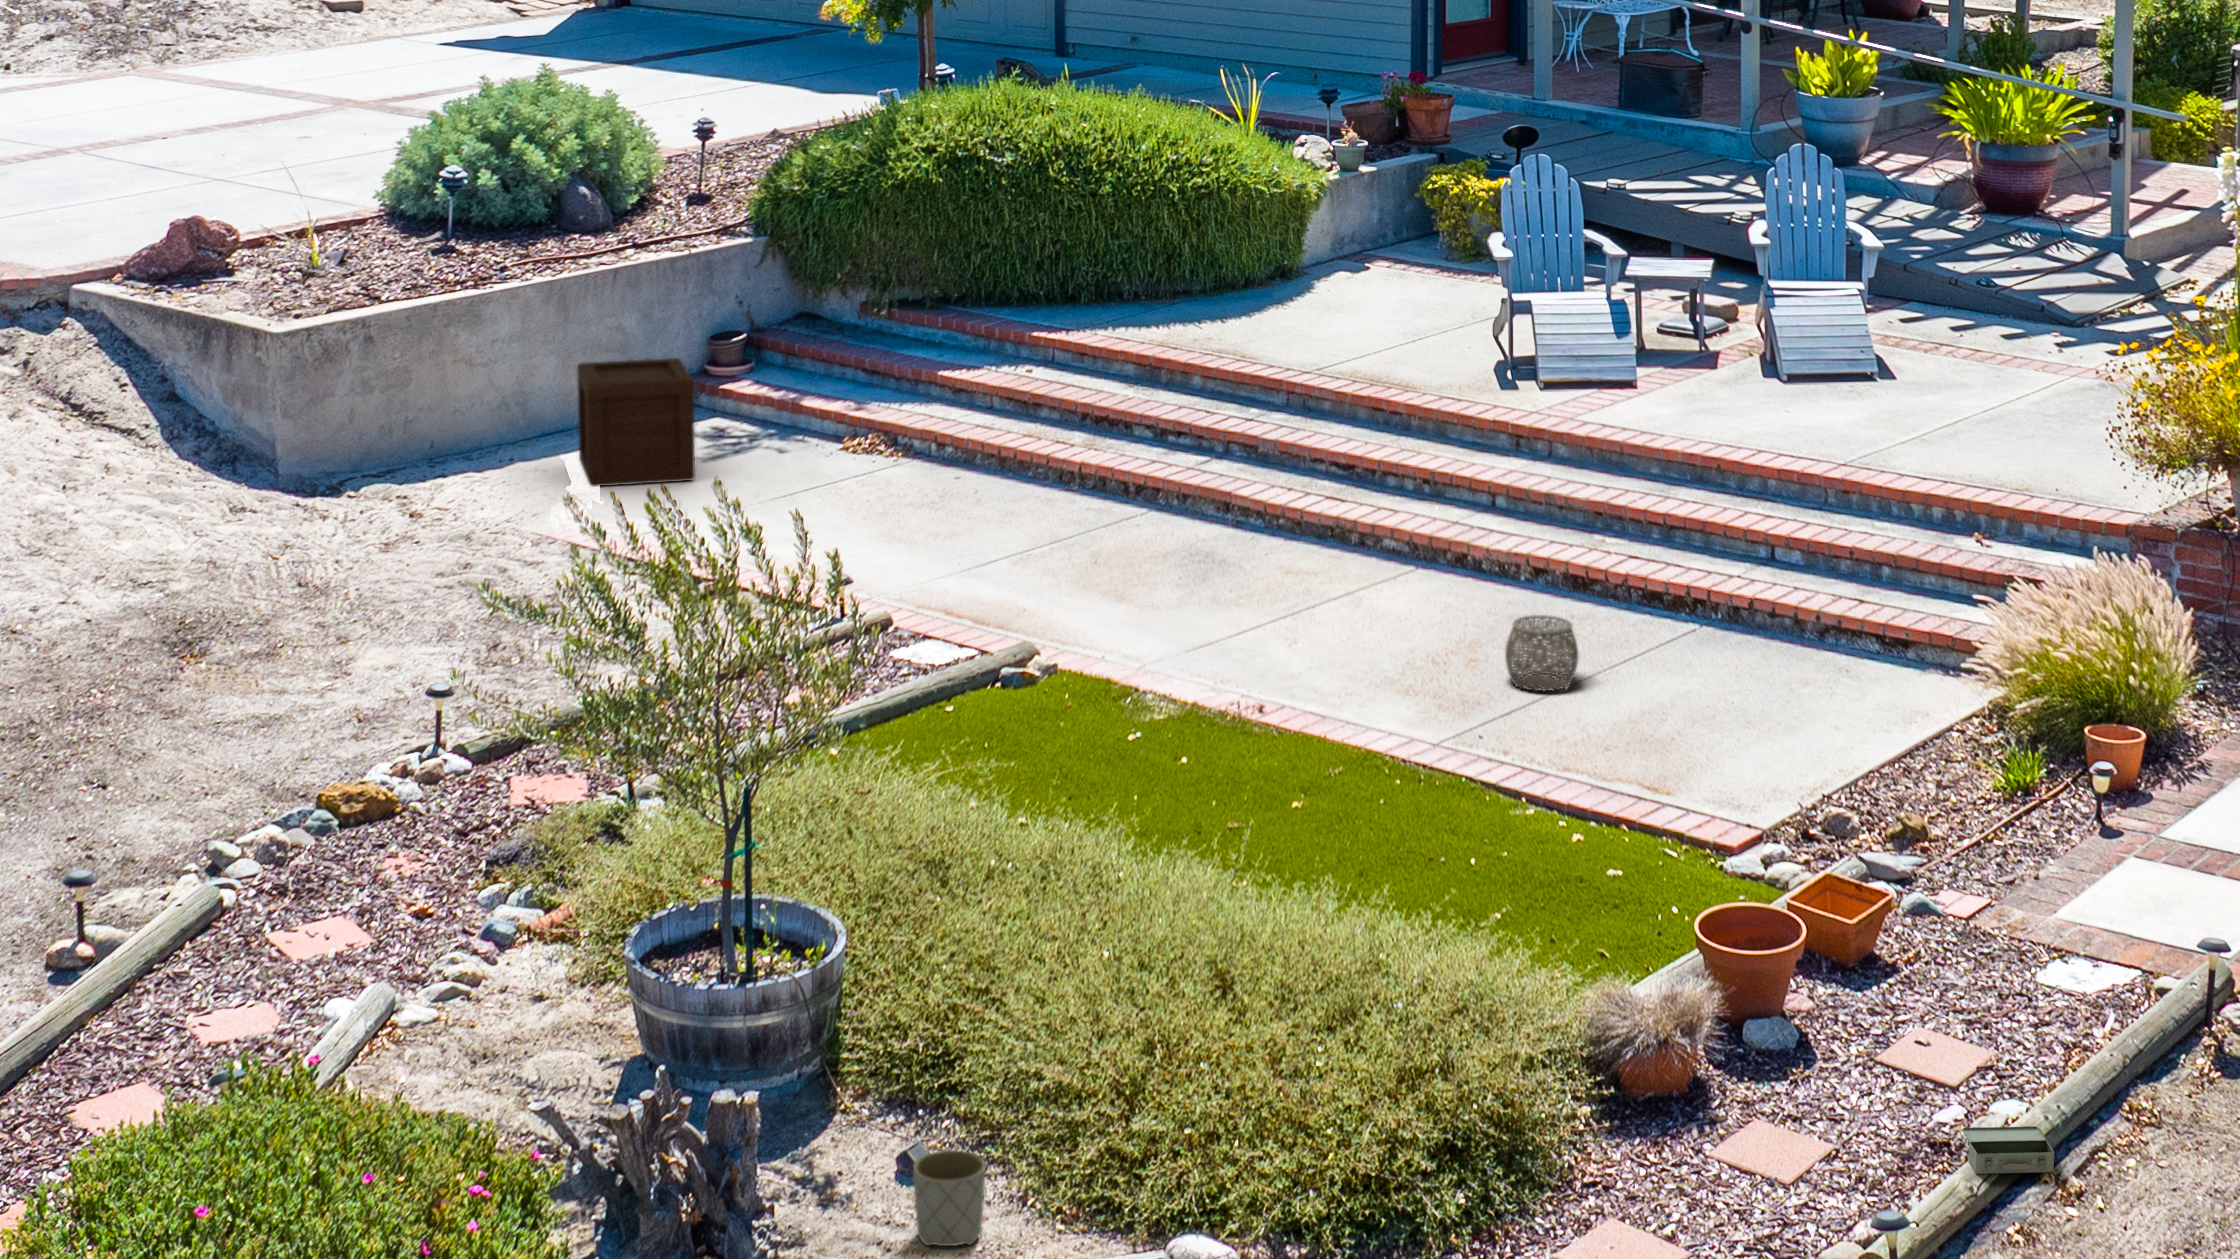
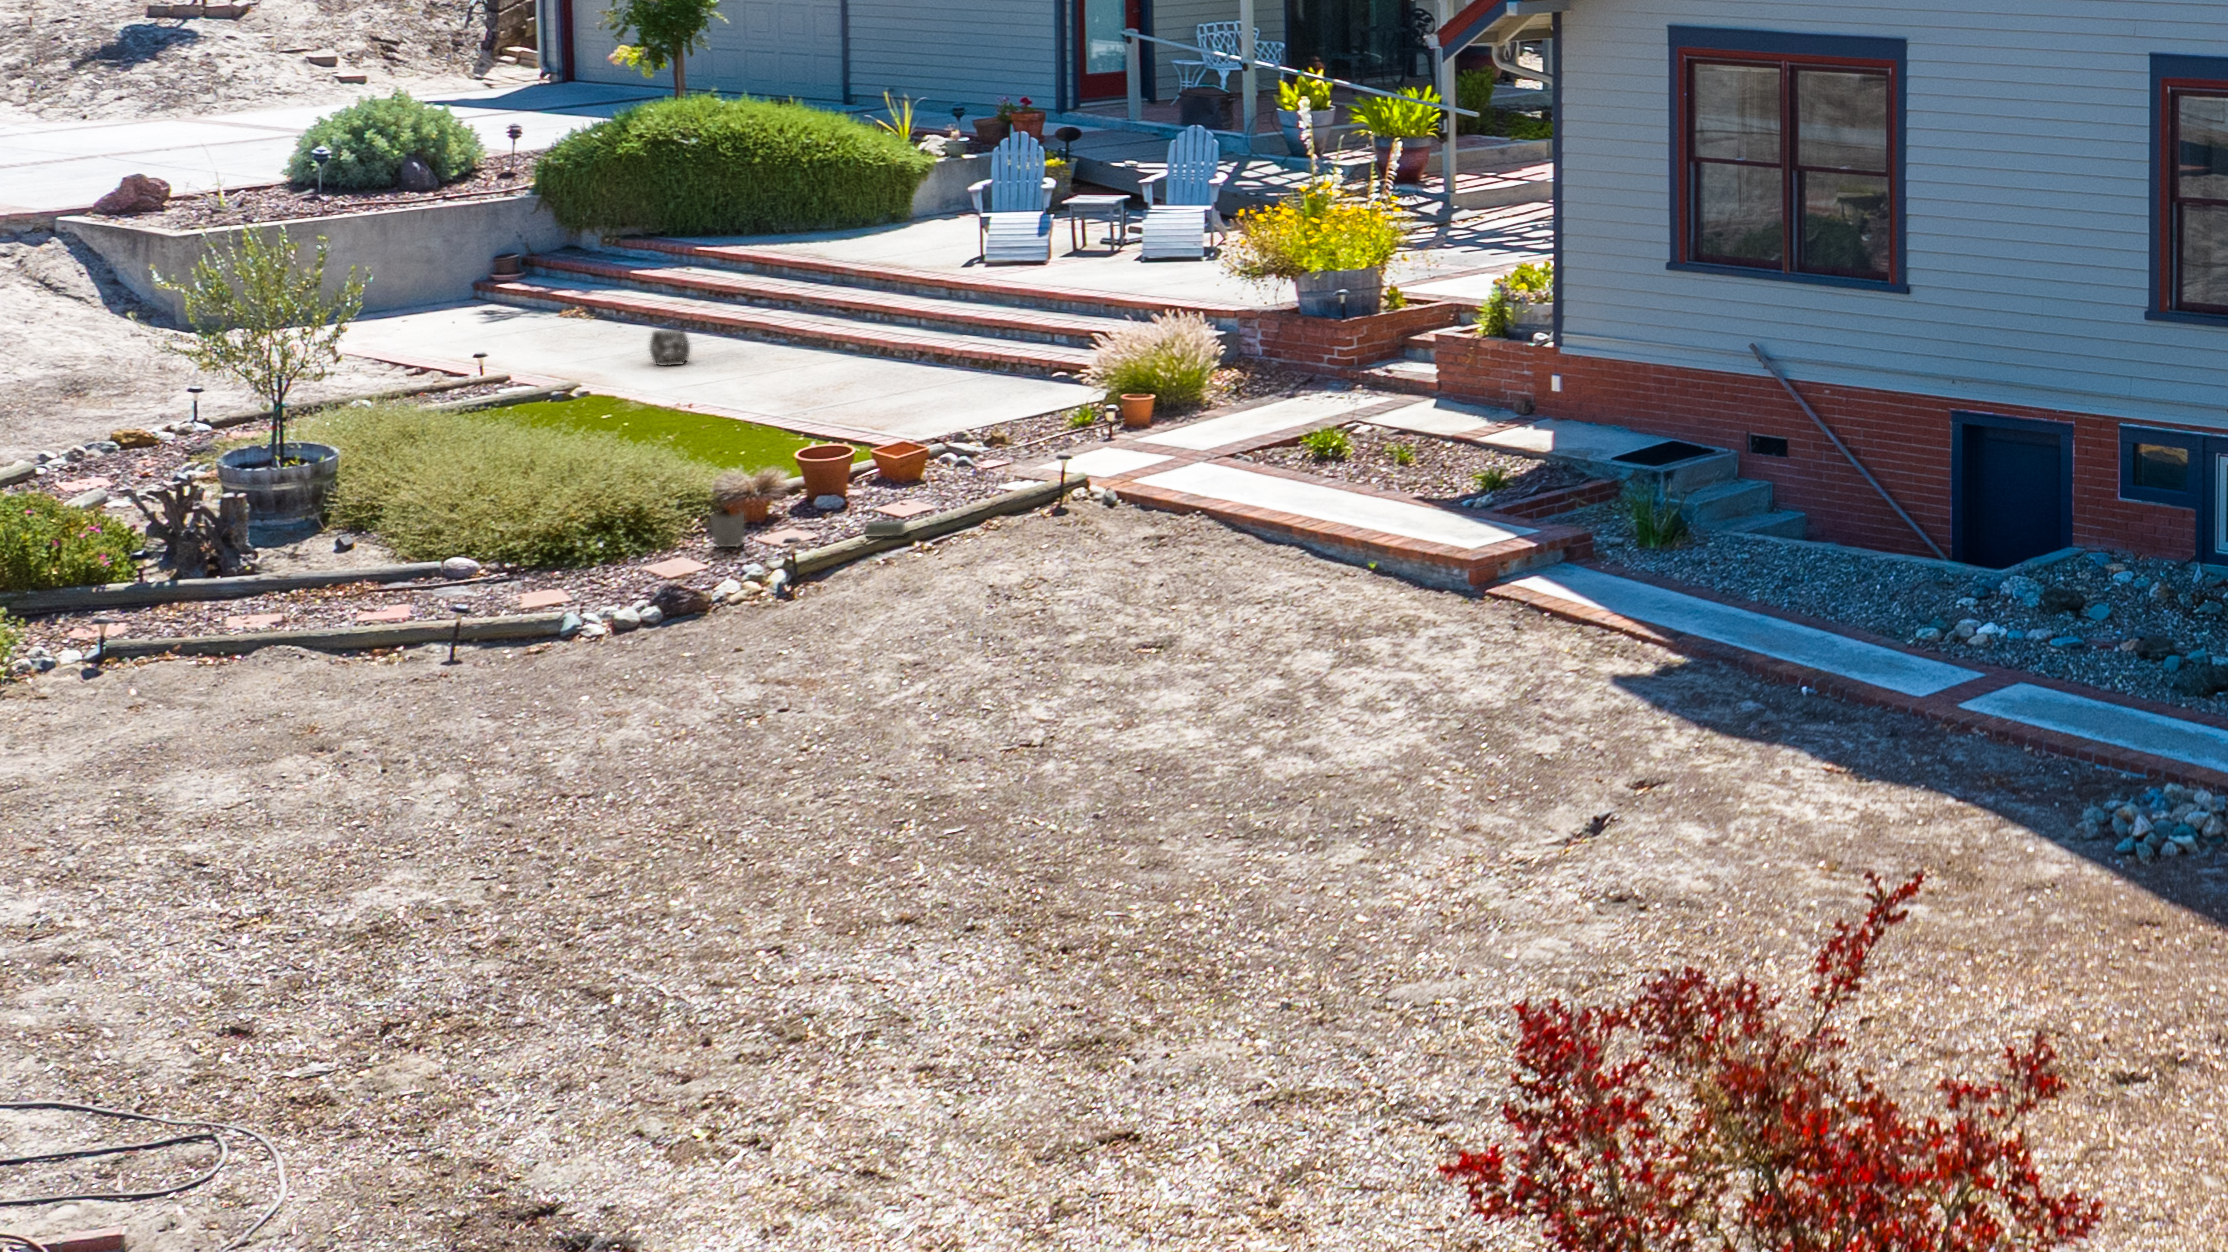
wooden crate: present [577,358,695,487] -> none [389,263,467,337]
woven basket: present [1505,615,1578,691] -> present [650,330,690,366]
planter: present [913,1150,985,1246] -> present [710,512,744,547]

